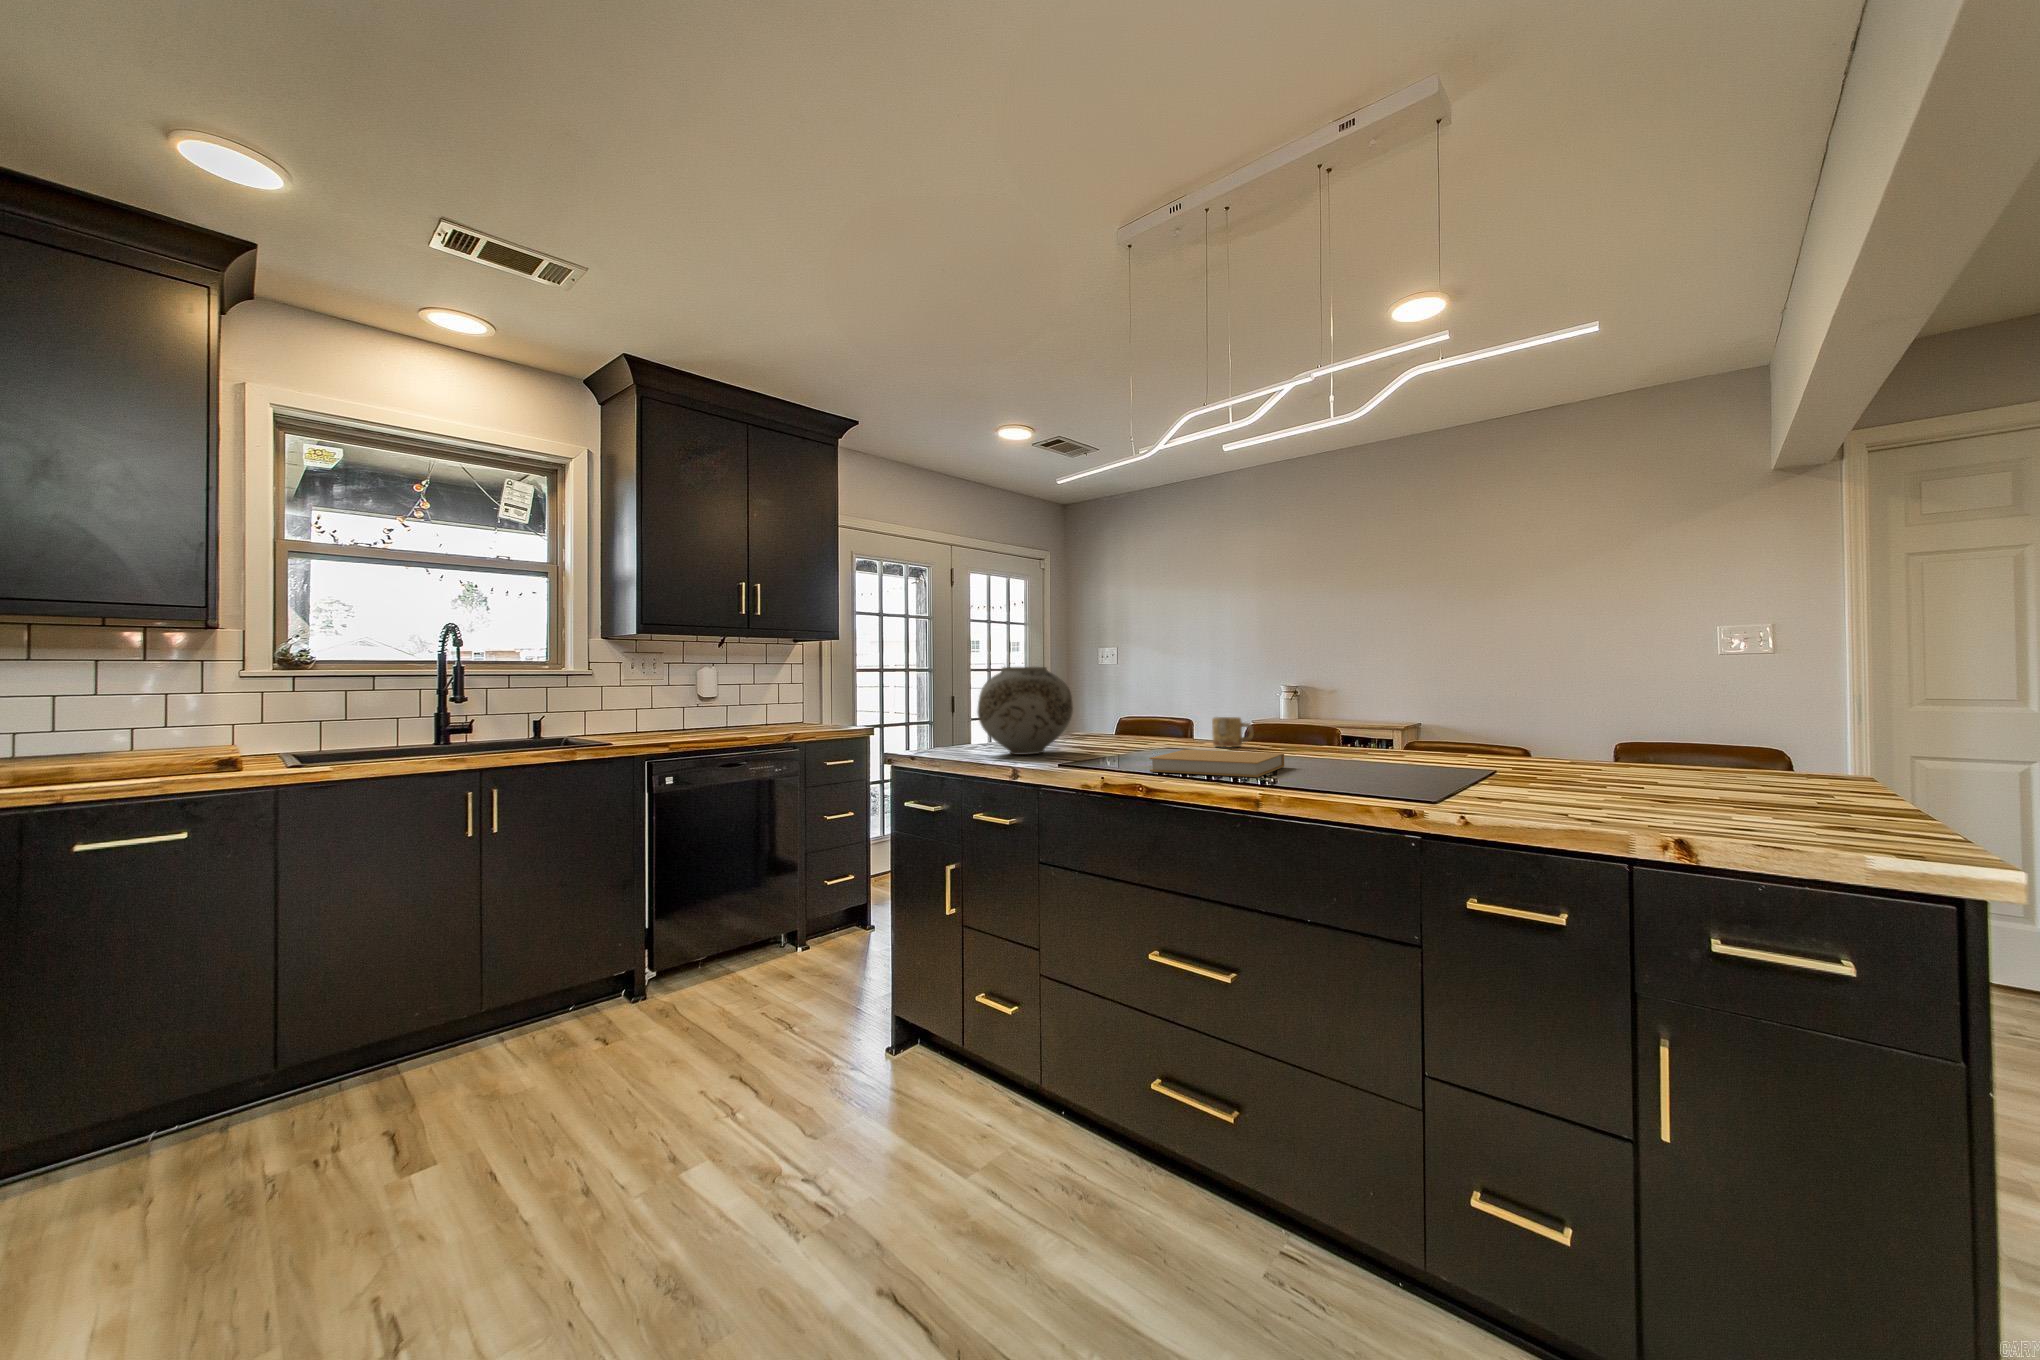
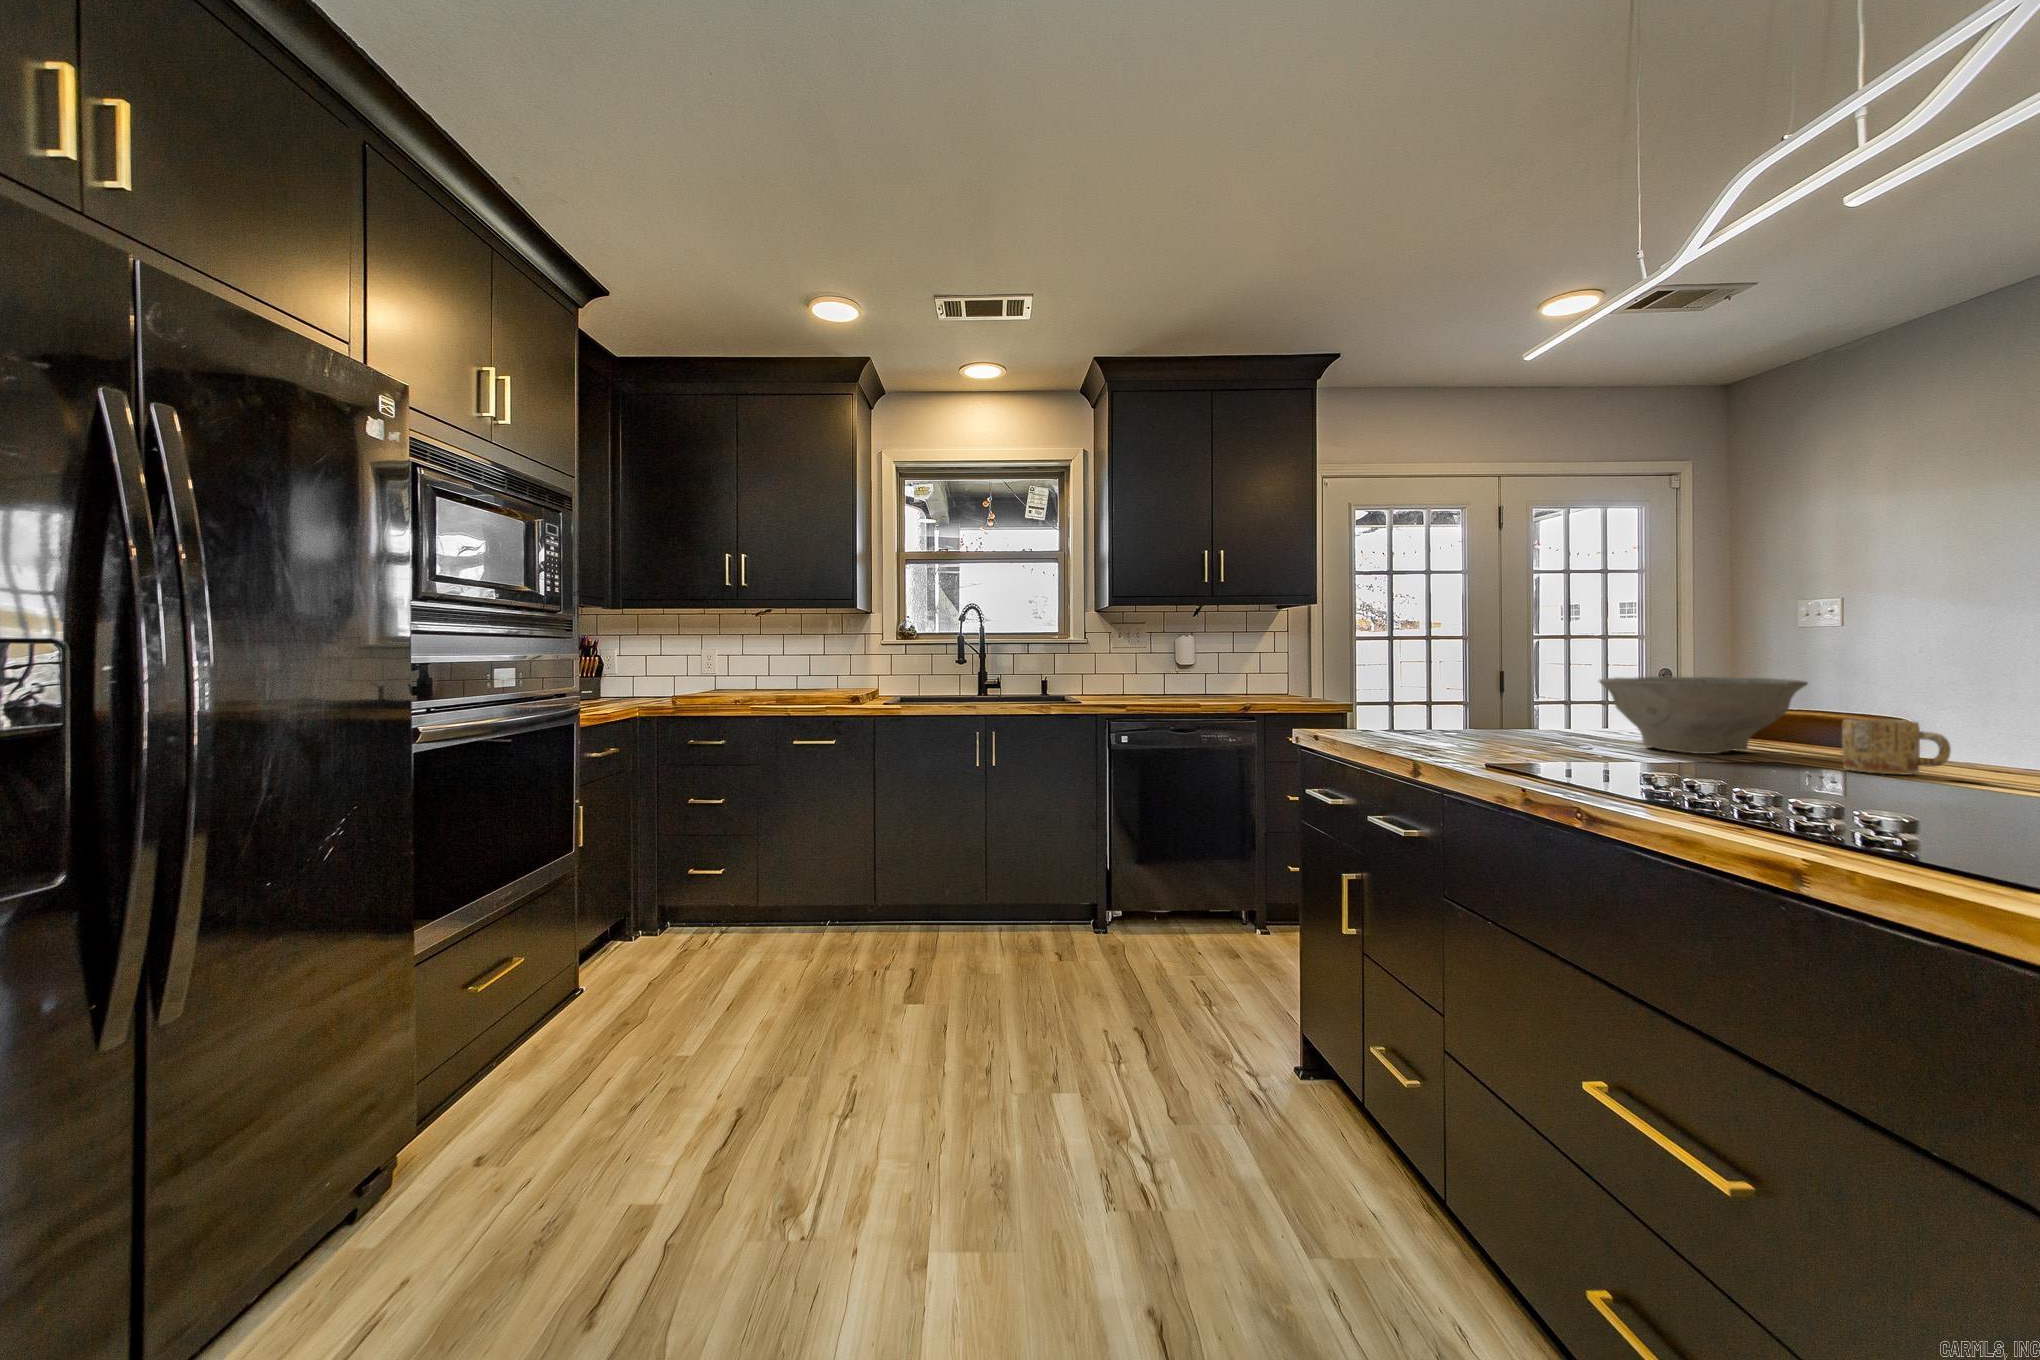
vase: present [978,667,1073,755] -> none [1391,632,1540,750]
bowl: none [1088,696,1187,745] -> present [1599,677,1808,754]
book: present [1149,750,1284,777] -> none [1584,765,1915,826]

